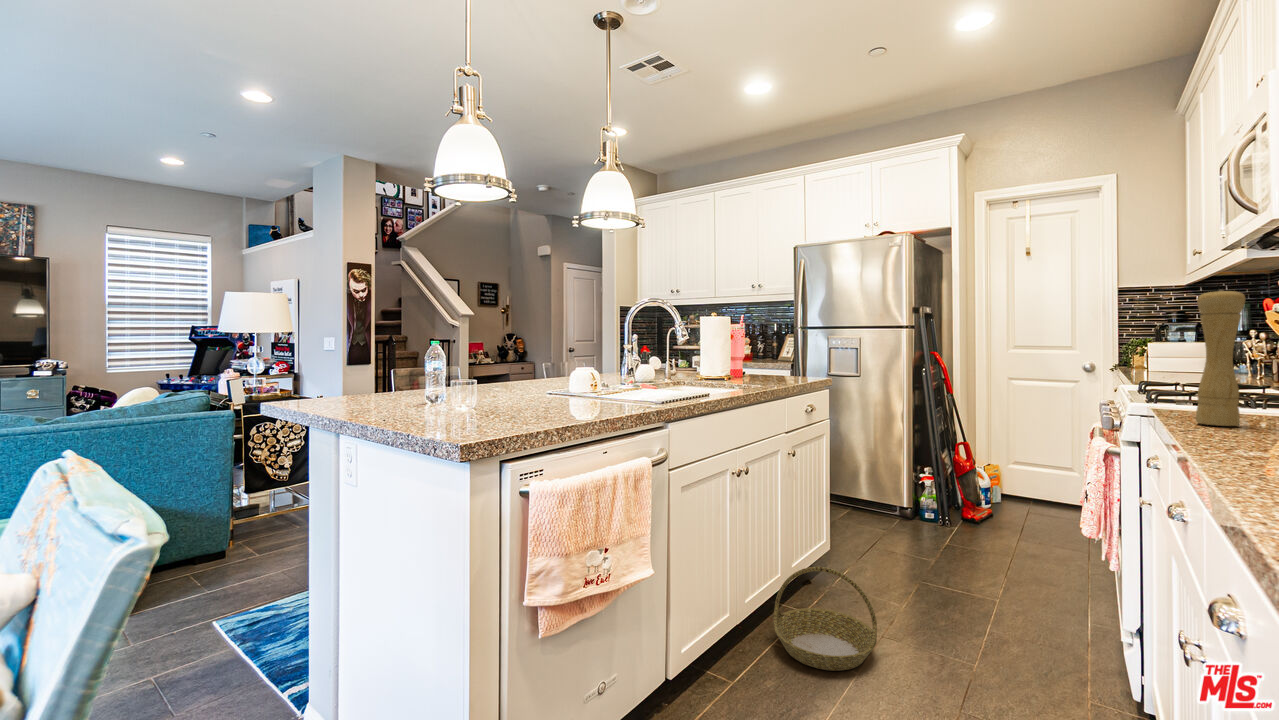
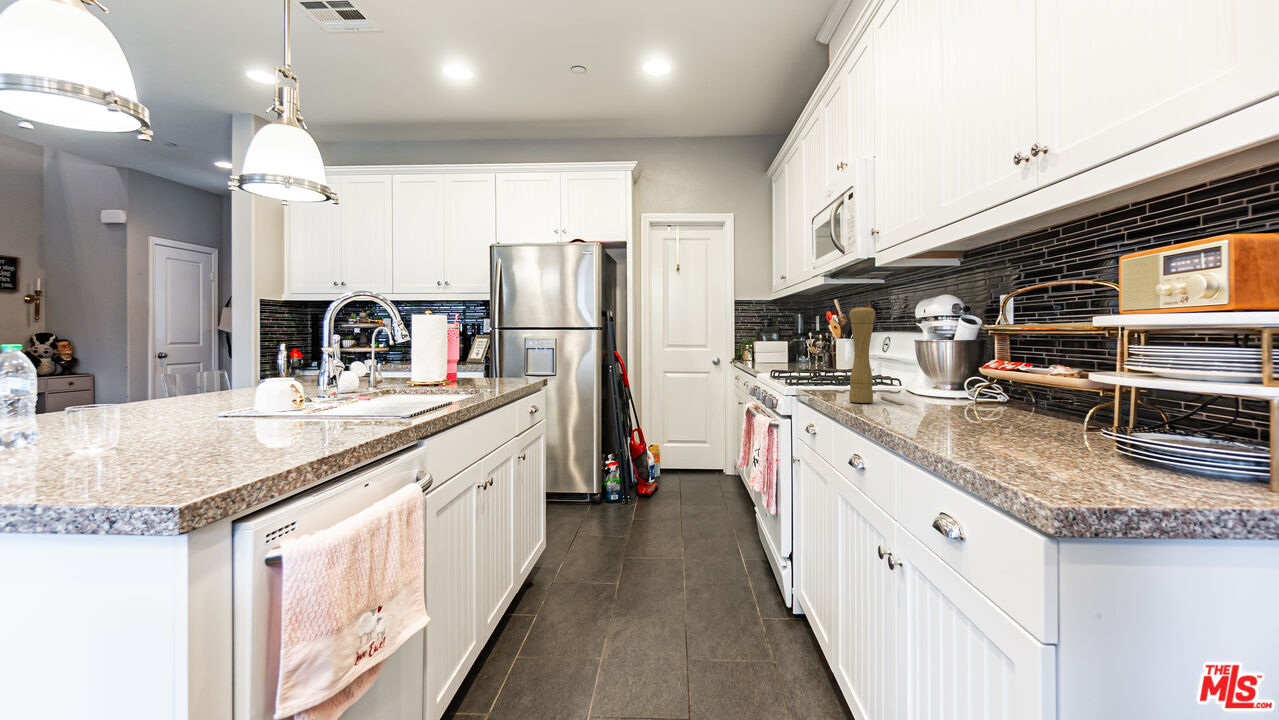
basket: present [773,567,877,671] -> none [524,561,620,662]

